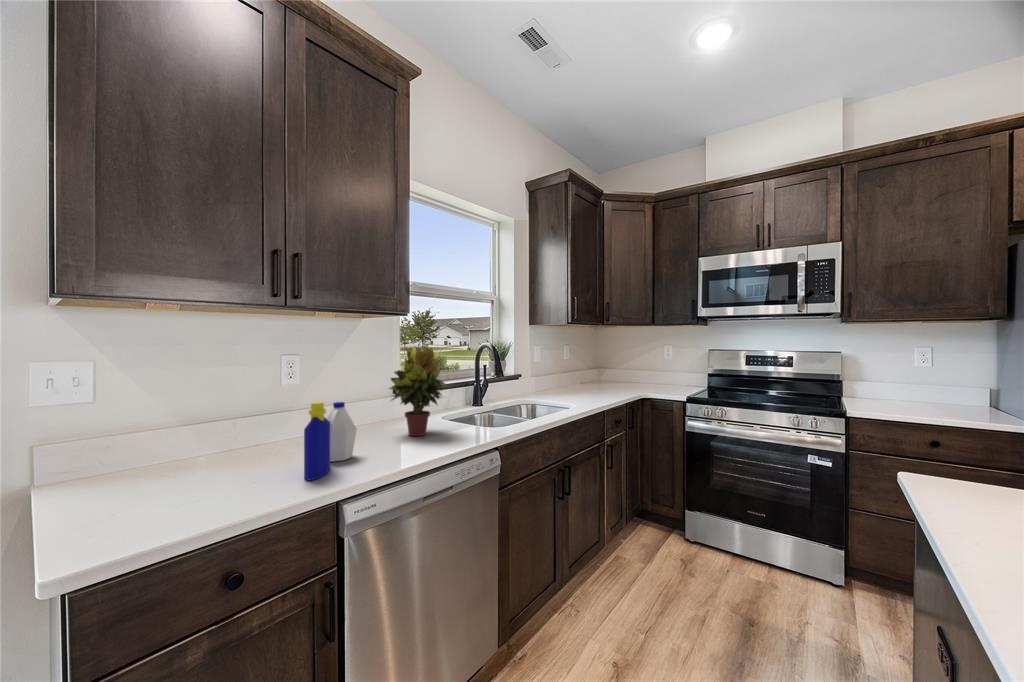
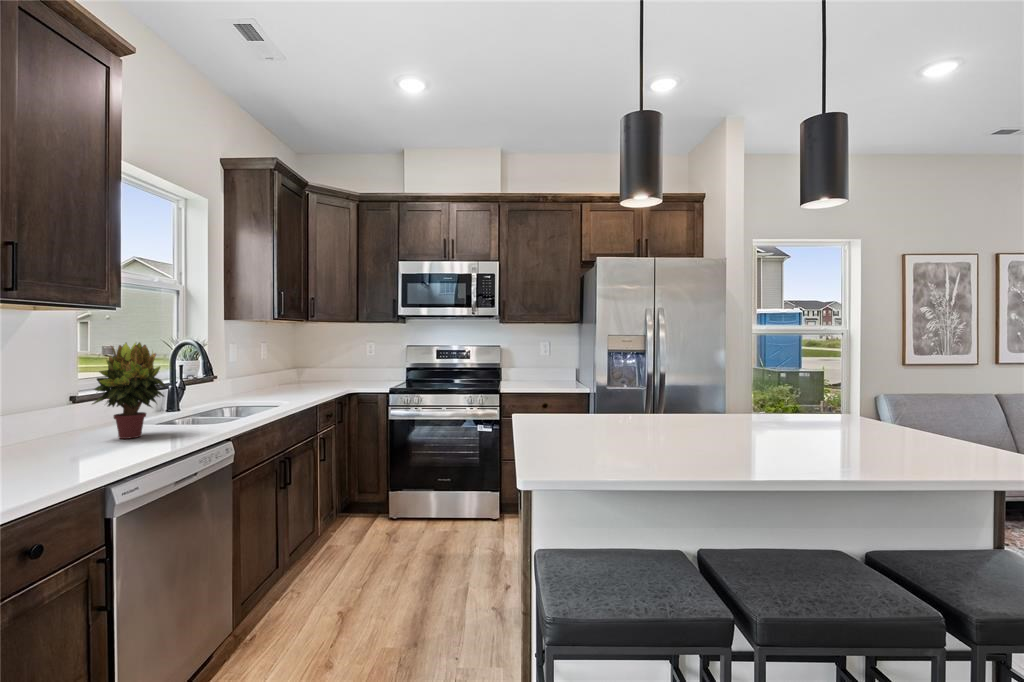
bottle: present [304,402,357,481] -> none [30,398,84,474]

